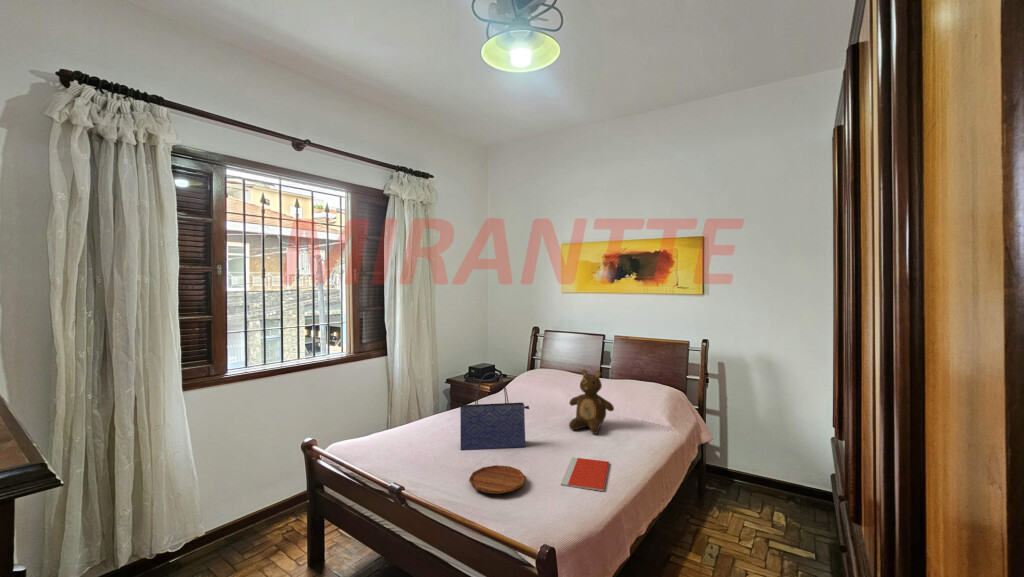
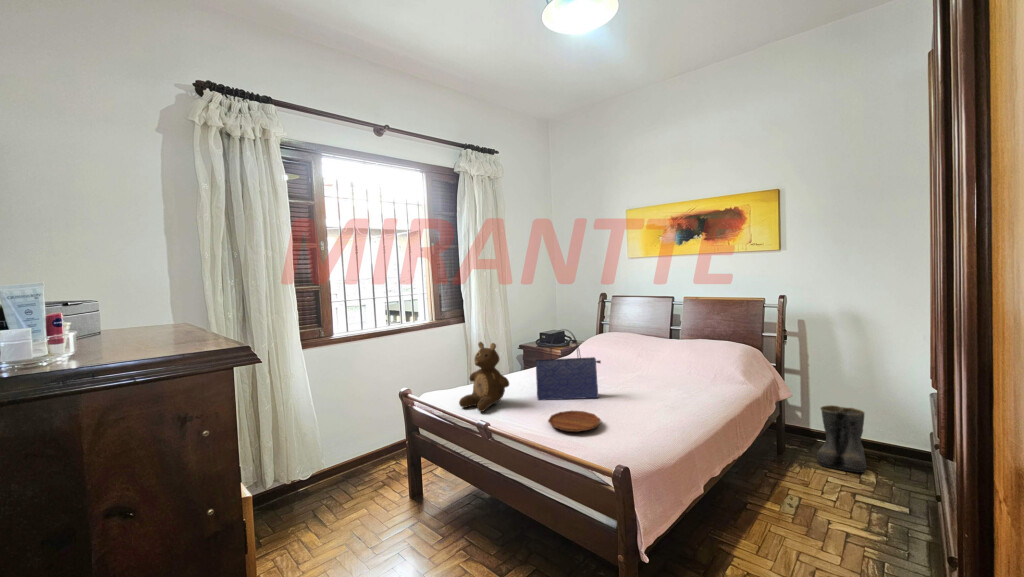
teddy bear: present [569,370,614,434] -> present [459,342,509,412]
boots: none [734,446,778,515] -> present [817,405,867,472]
notebook: present [561,457,609,491] -> none [634,406,682,432]

